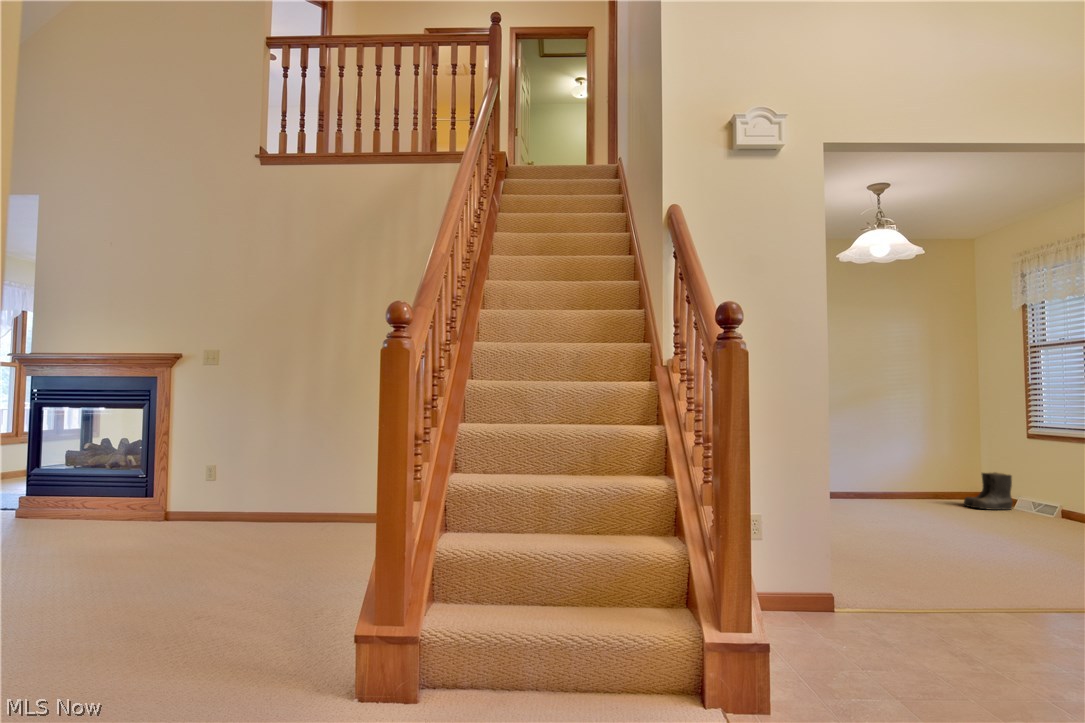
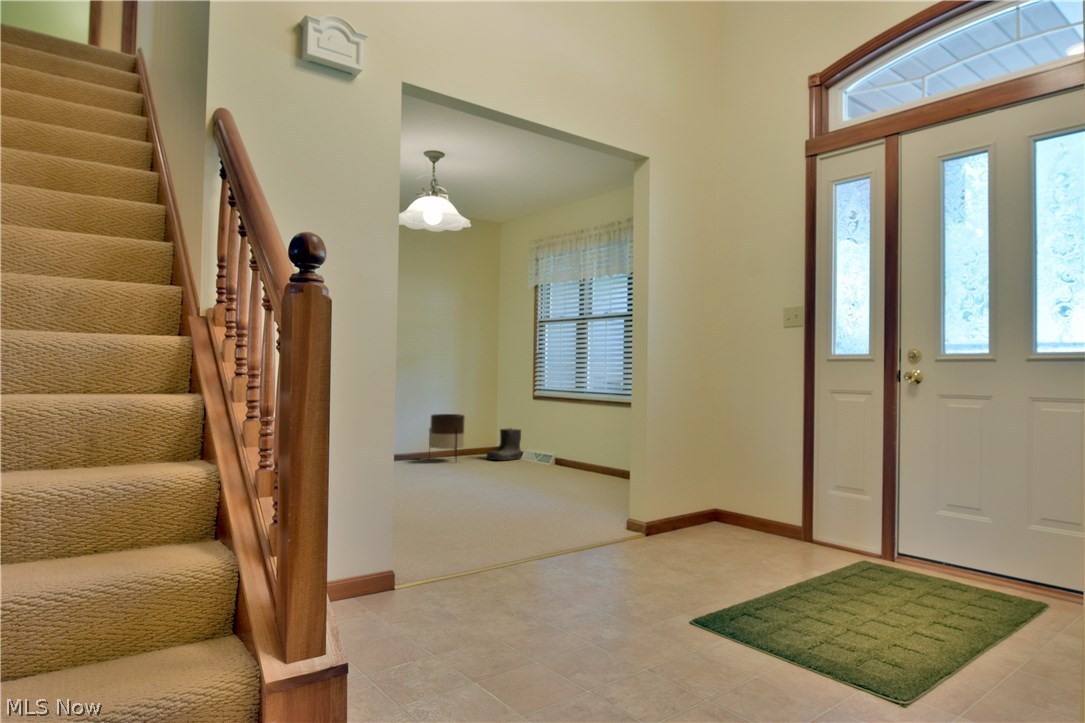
planter: none [890,452,933,507] -> present [429,414,465,459]

